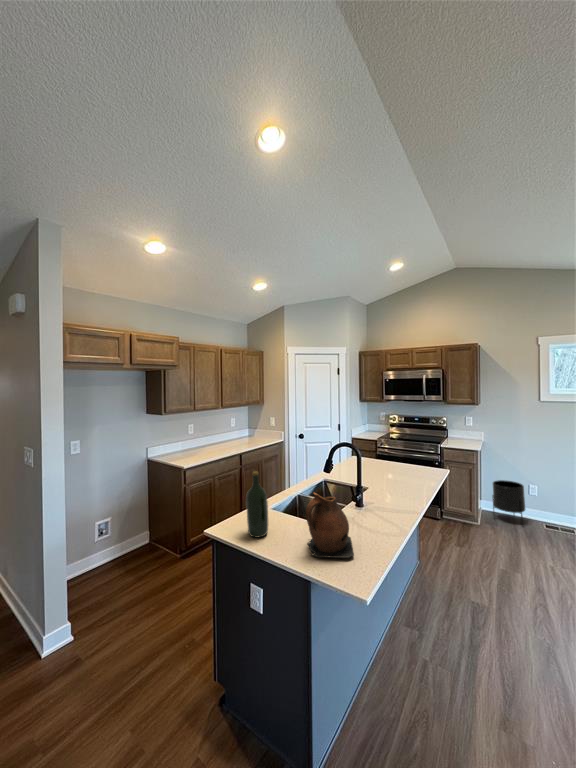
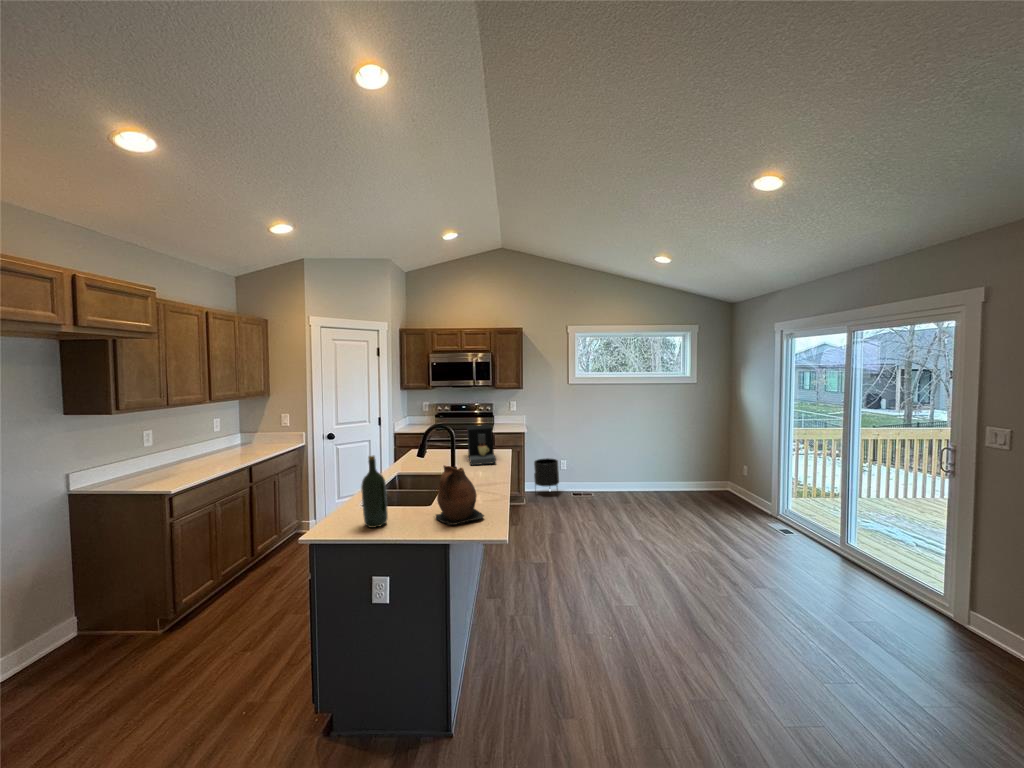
coffee maker: none [387,443,418,487] -> present [467,424,496,465]

